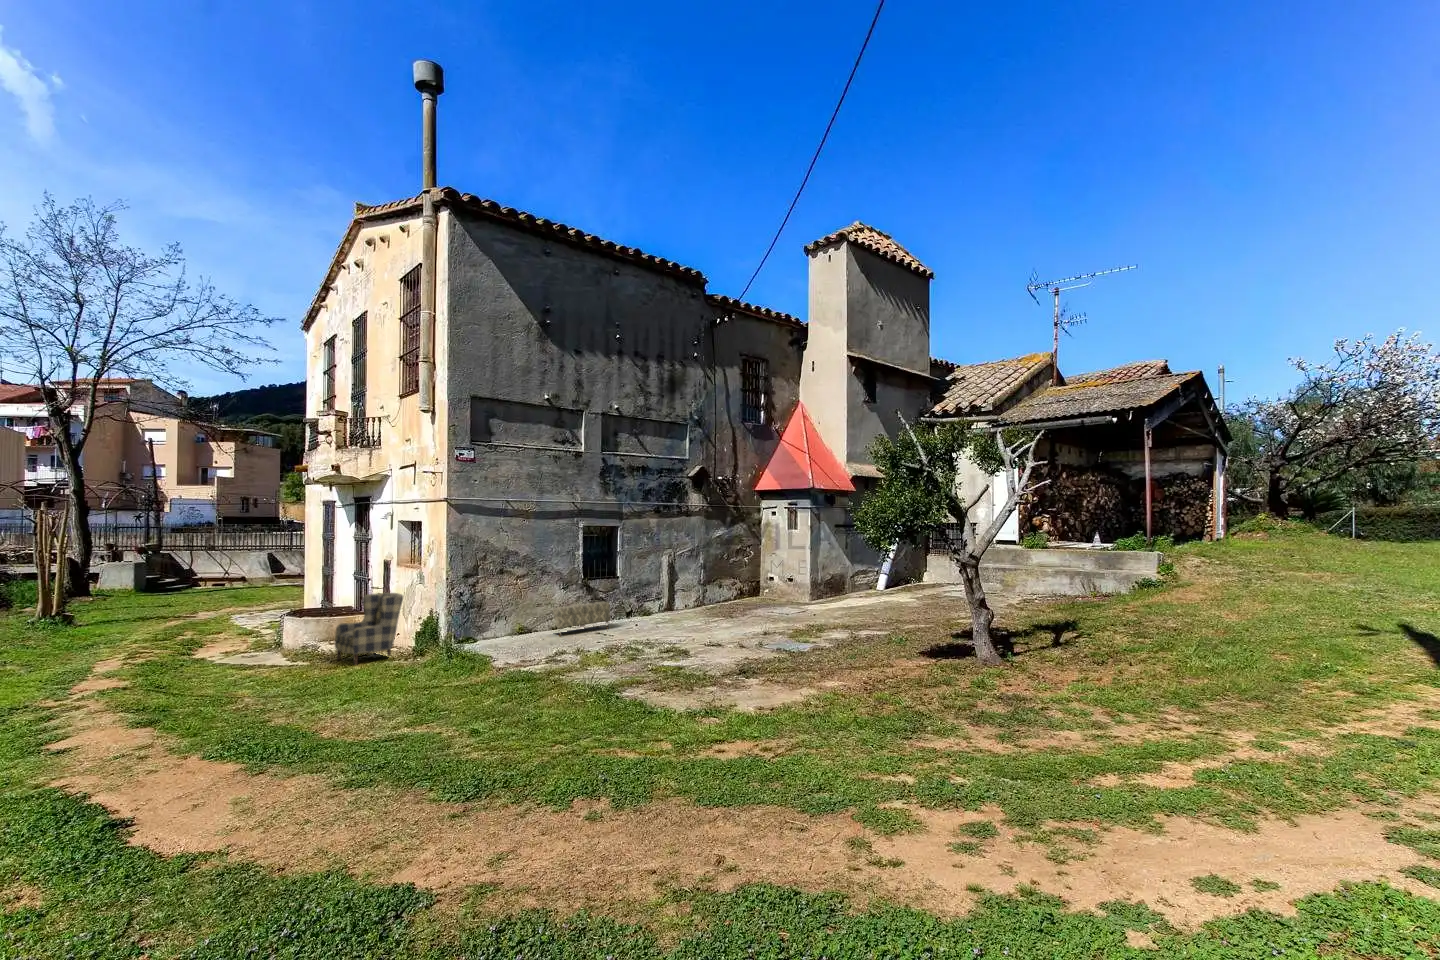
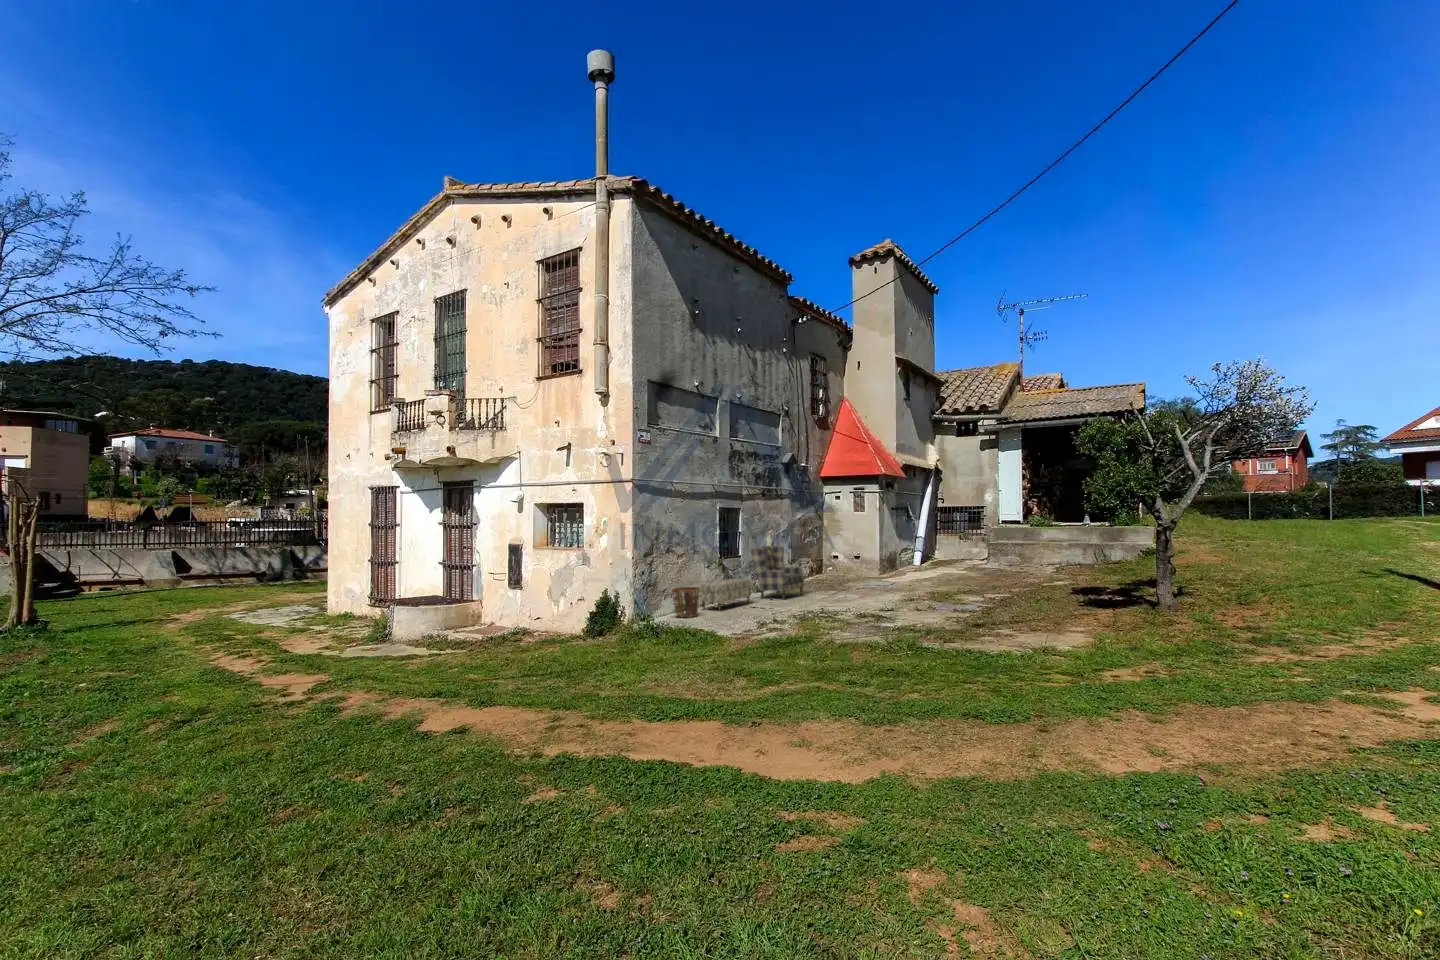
chair: present [335,593,403,665] -> present [751,545,804,600]
basket: none [500,609,530,642] -> present [672,587,700,617]

